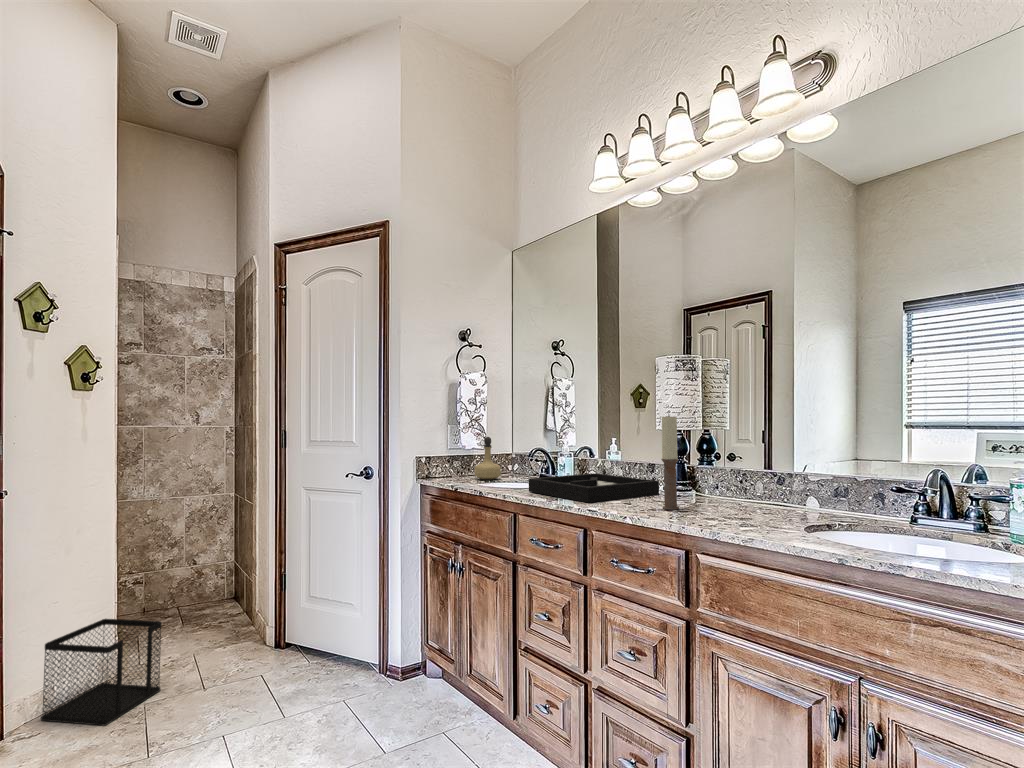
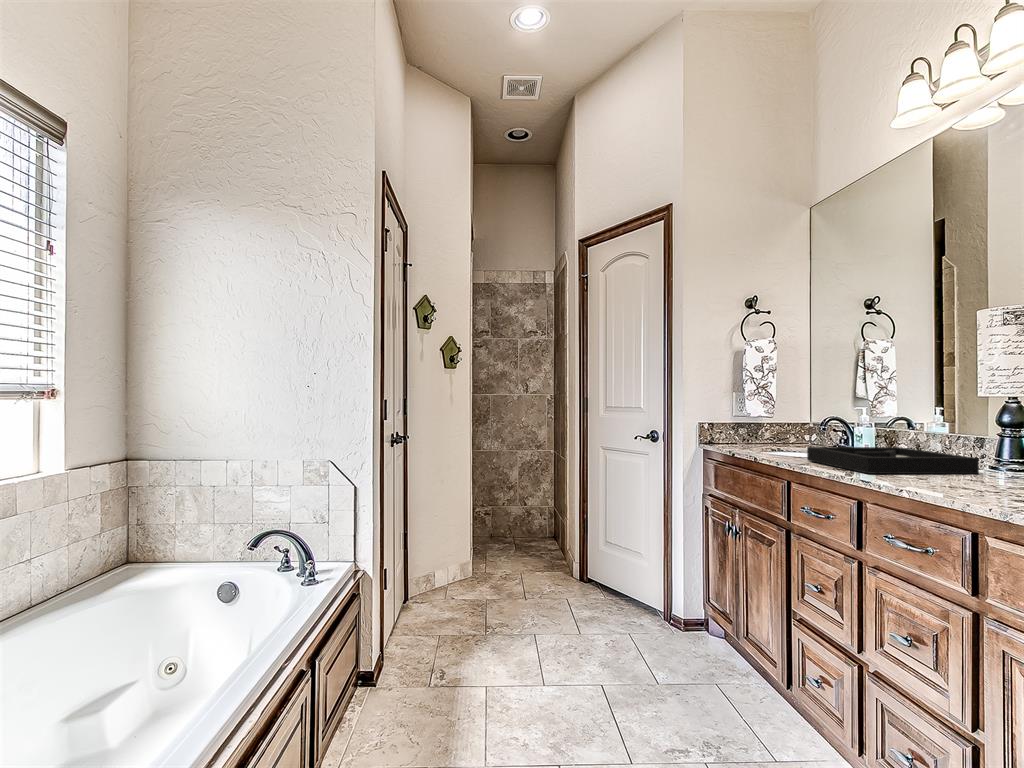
candle: present [661,414,679,510] -> none [964,375,988,488]
perfume bottle: present [475,437,501,480] -> none [759,405,788,449]
wastebasket: present [41,619,162,726] -> none [425,533,497,608]

